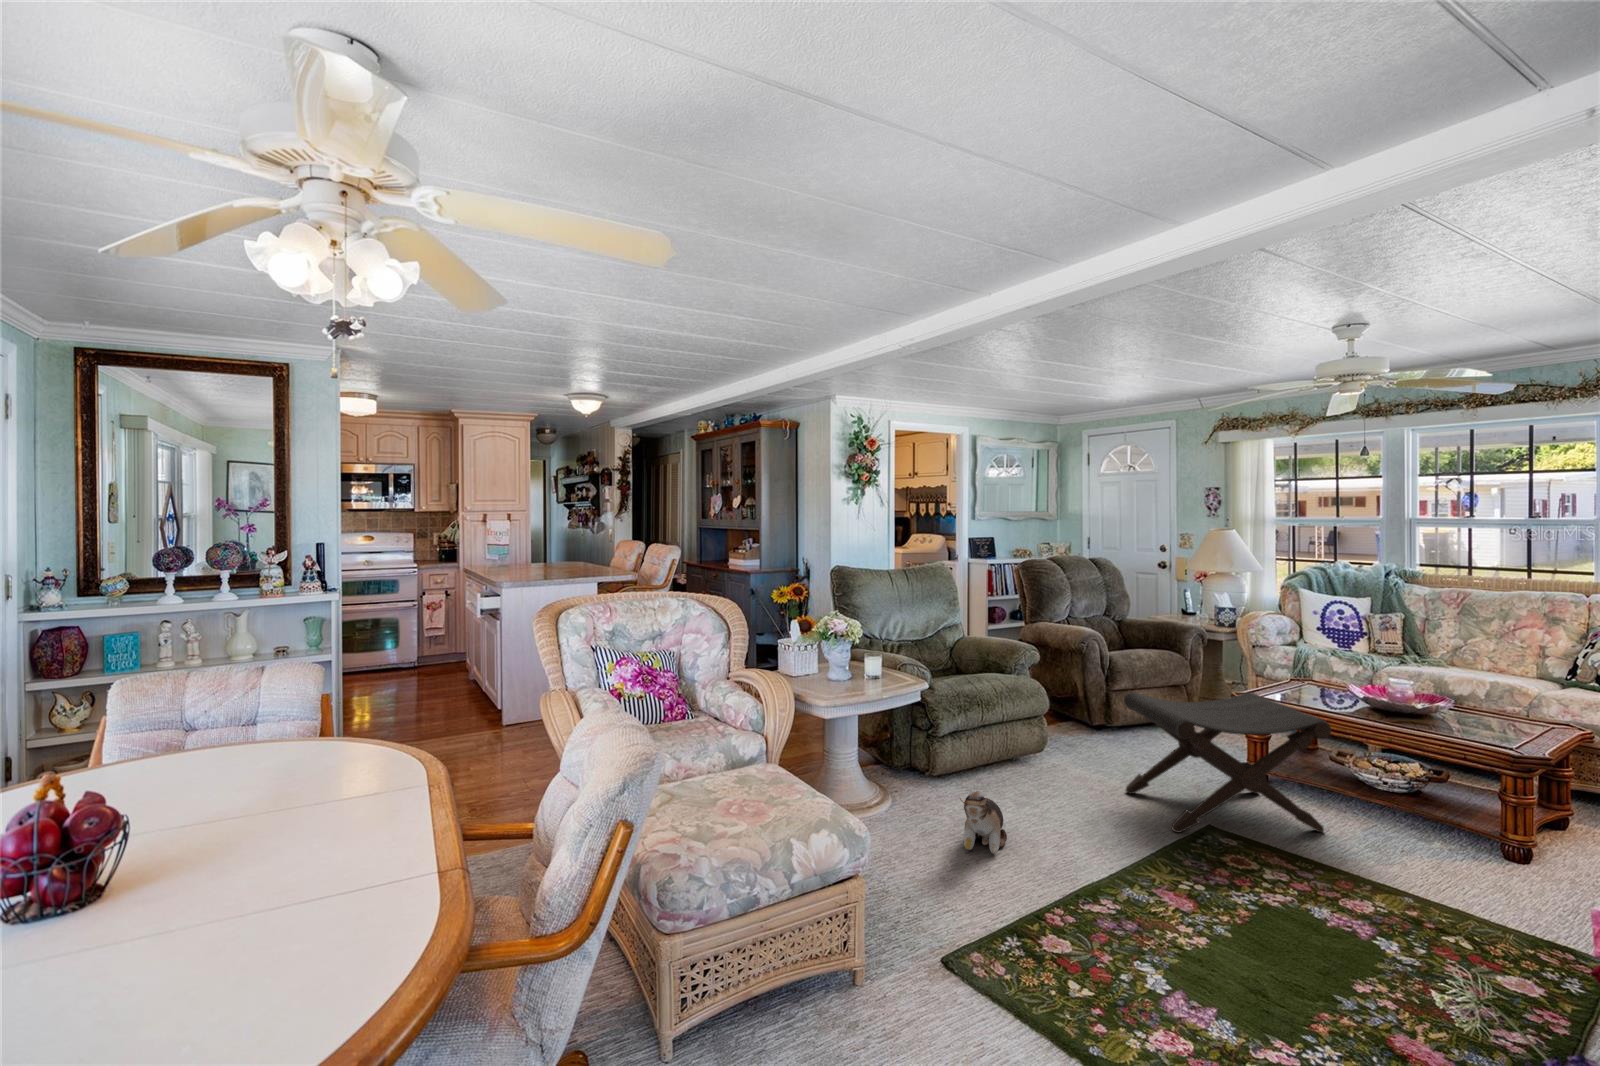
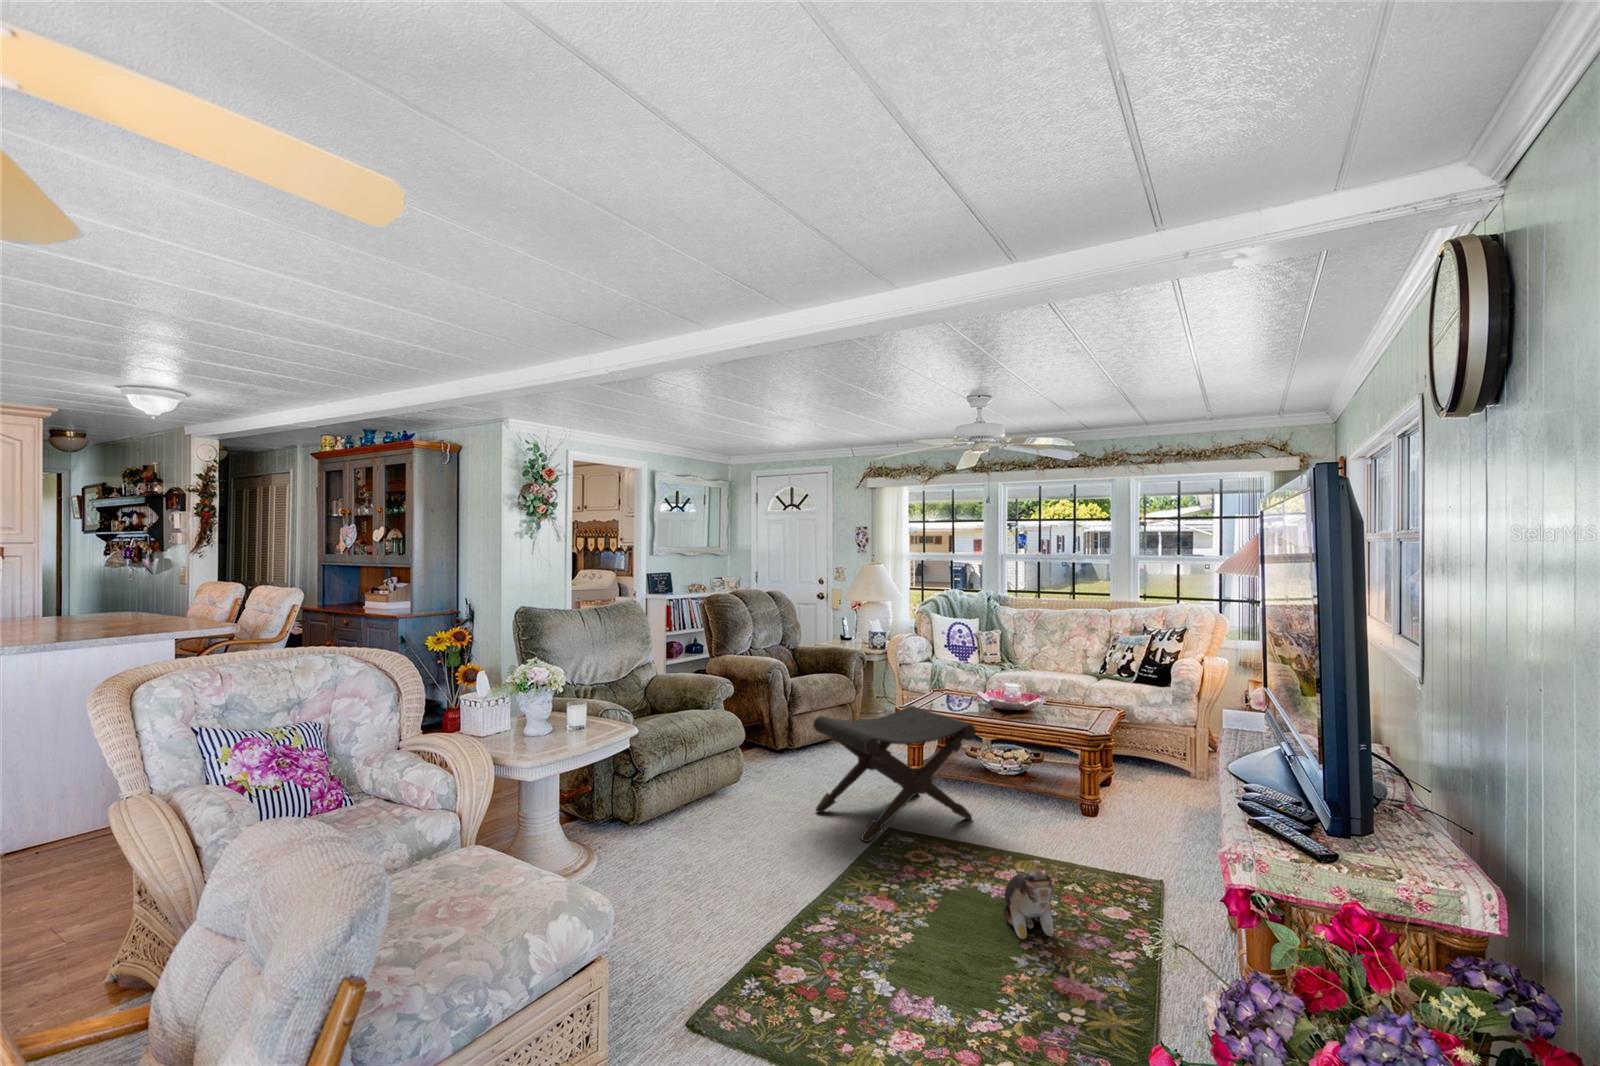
plush toy: present [959,791,1007,853] -> present [1004,869,1057,939]

